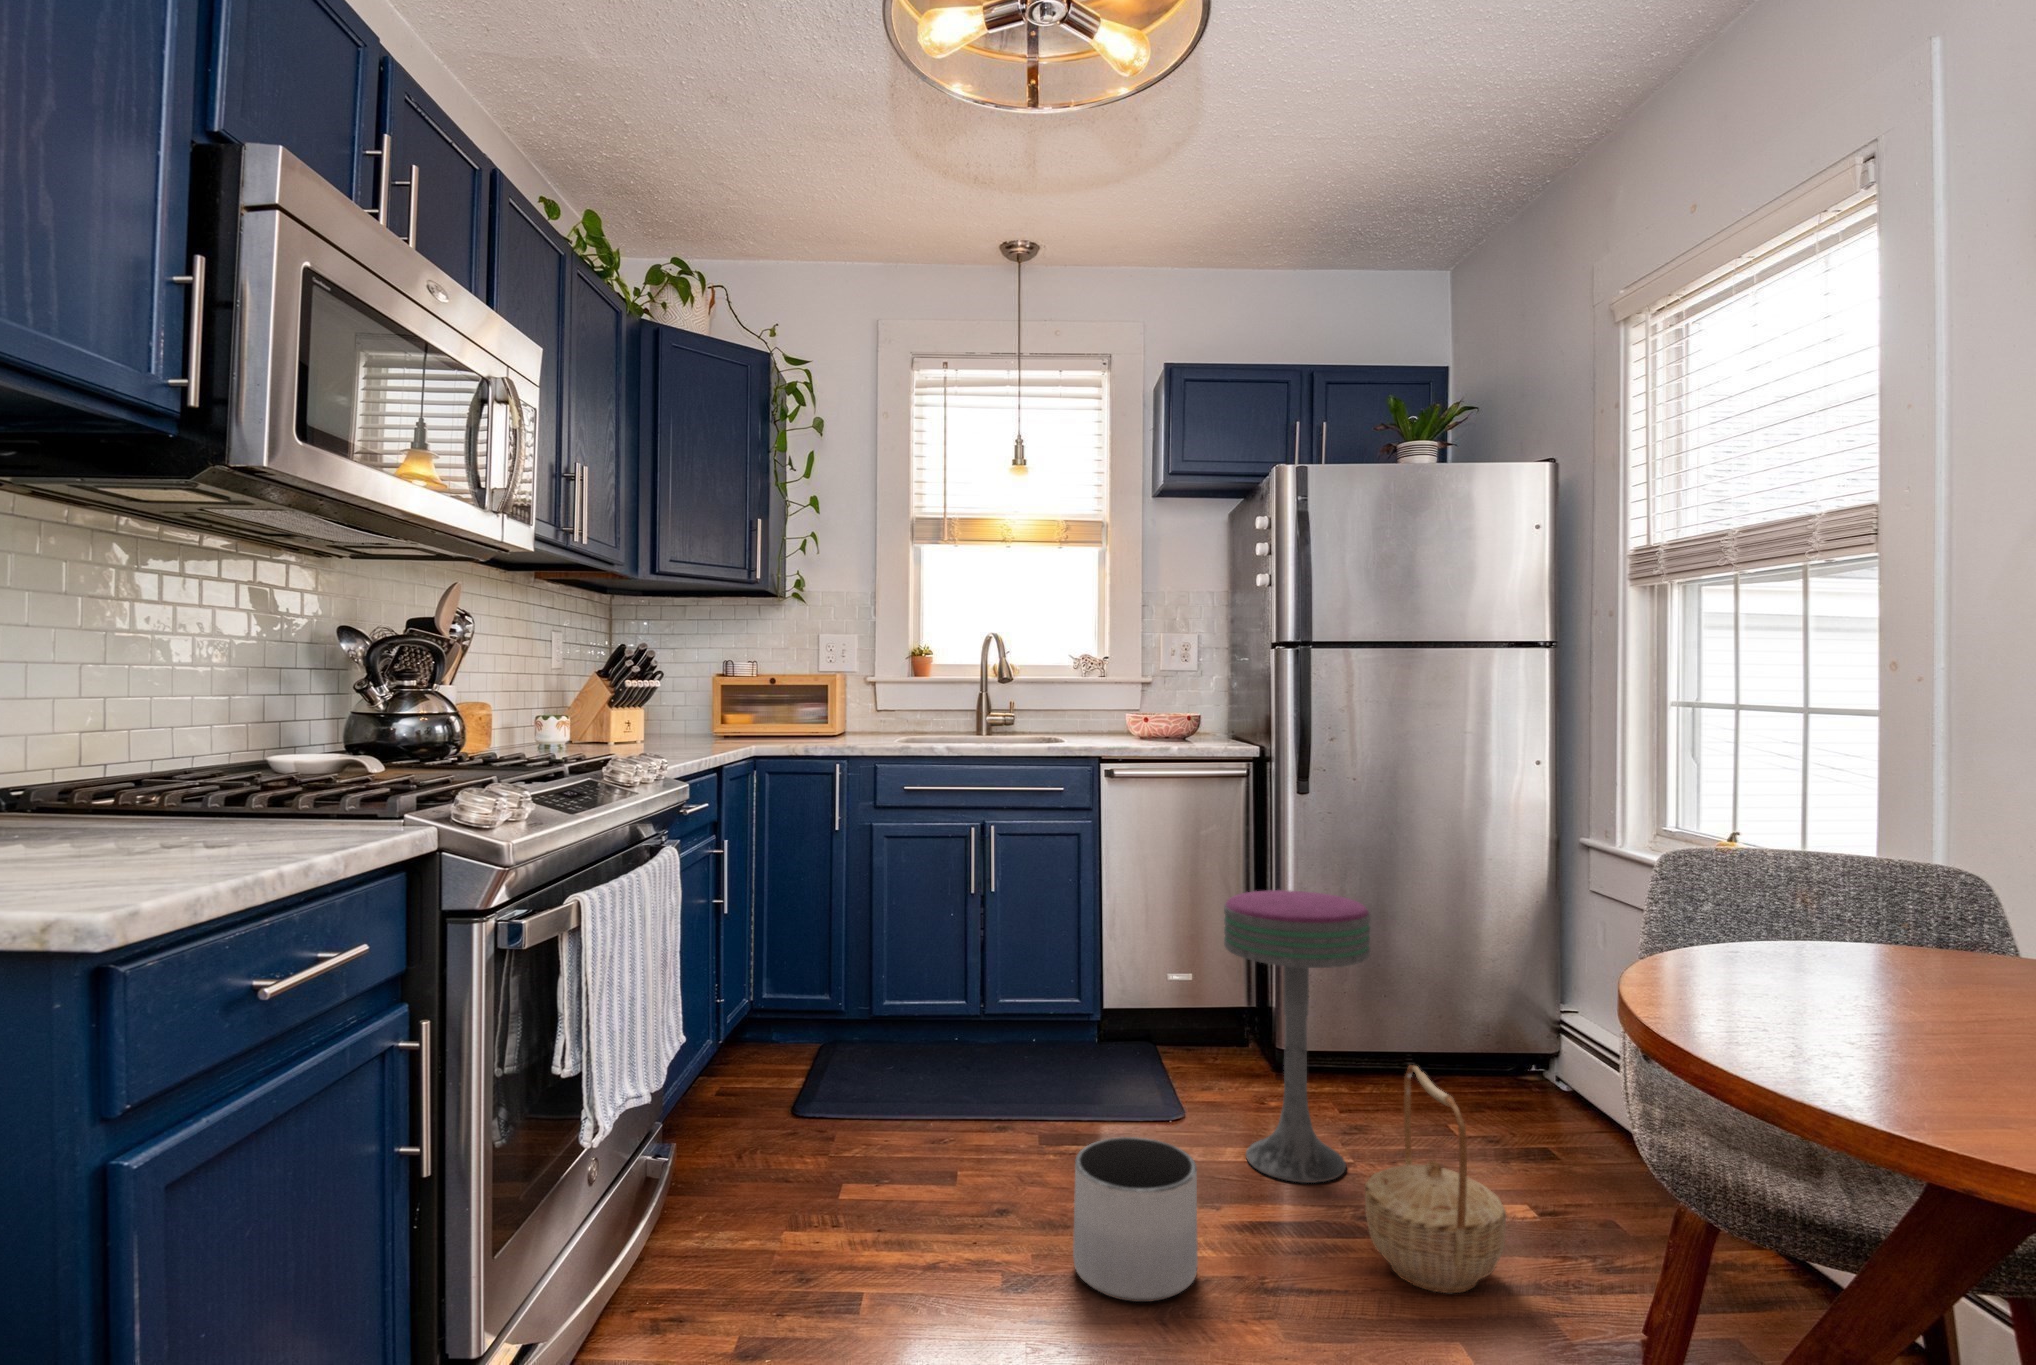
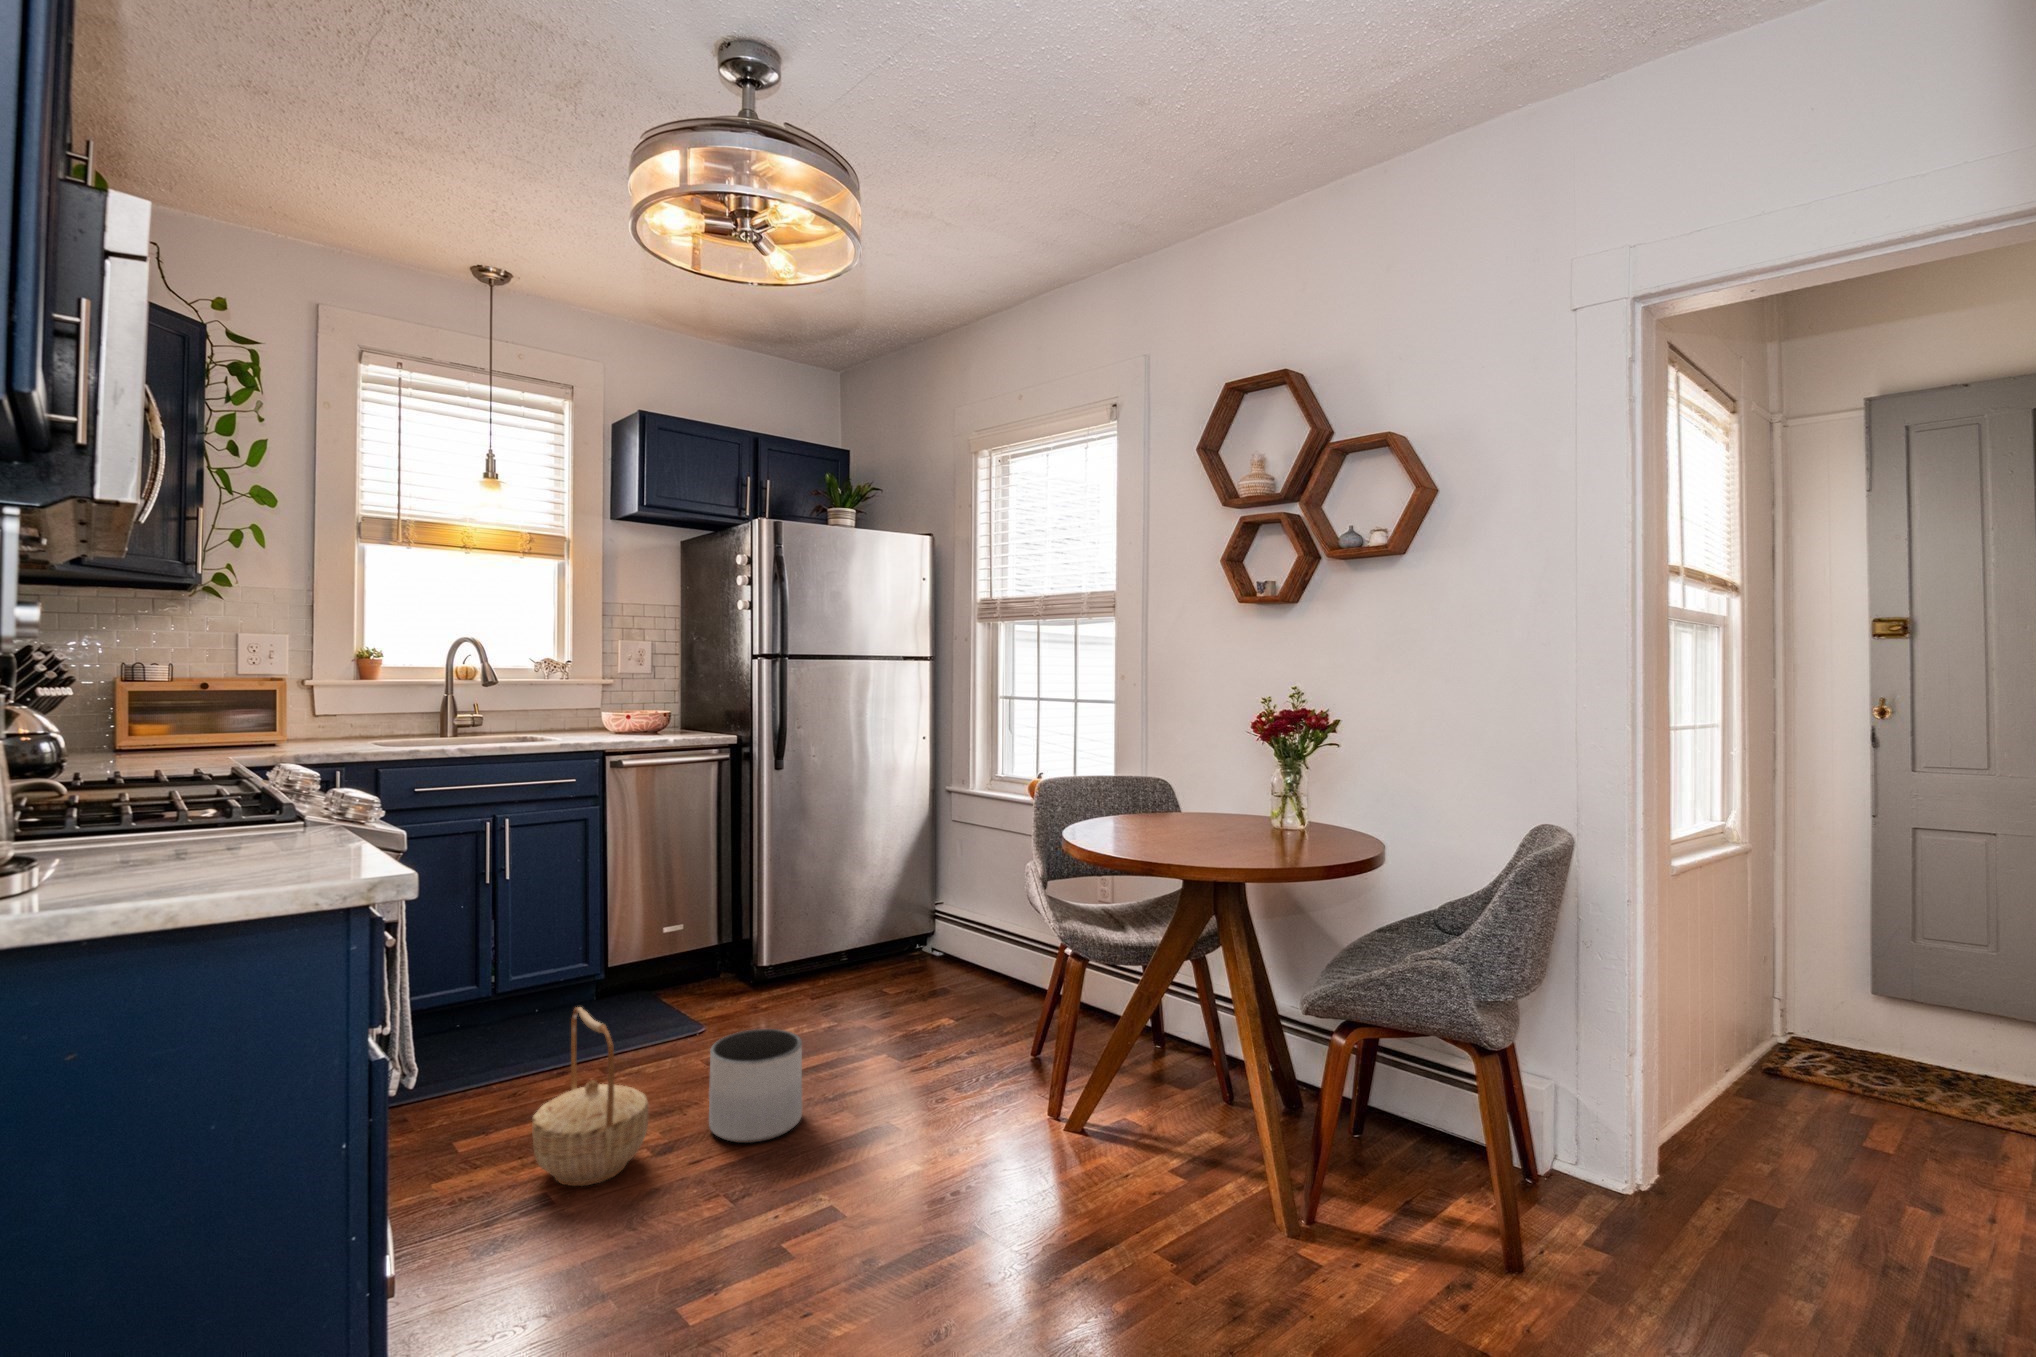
bar stool: present [1224,890,1370,1183] -> none [759,839,863,1045]
basket: present [1365,1065,1506,1293] -> present [532,1007,648,1186]

